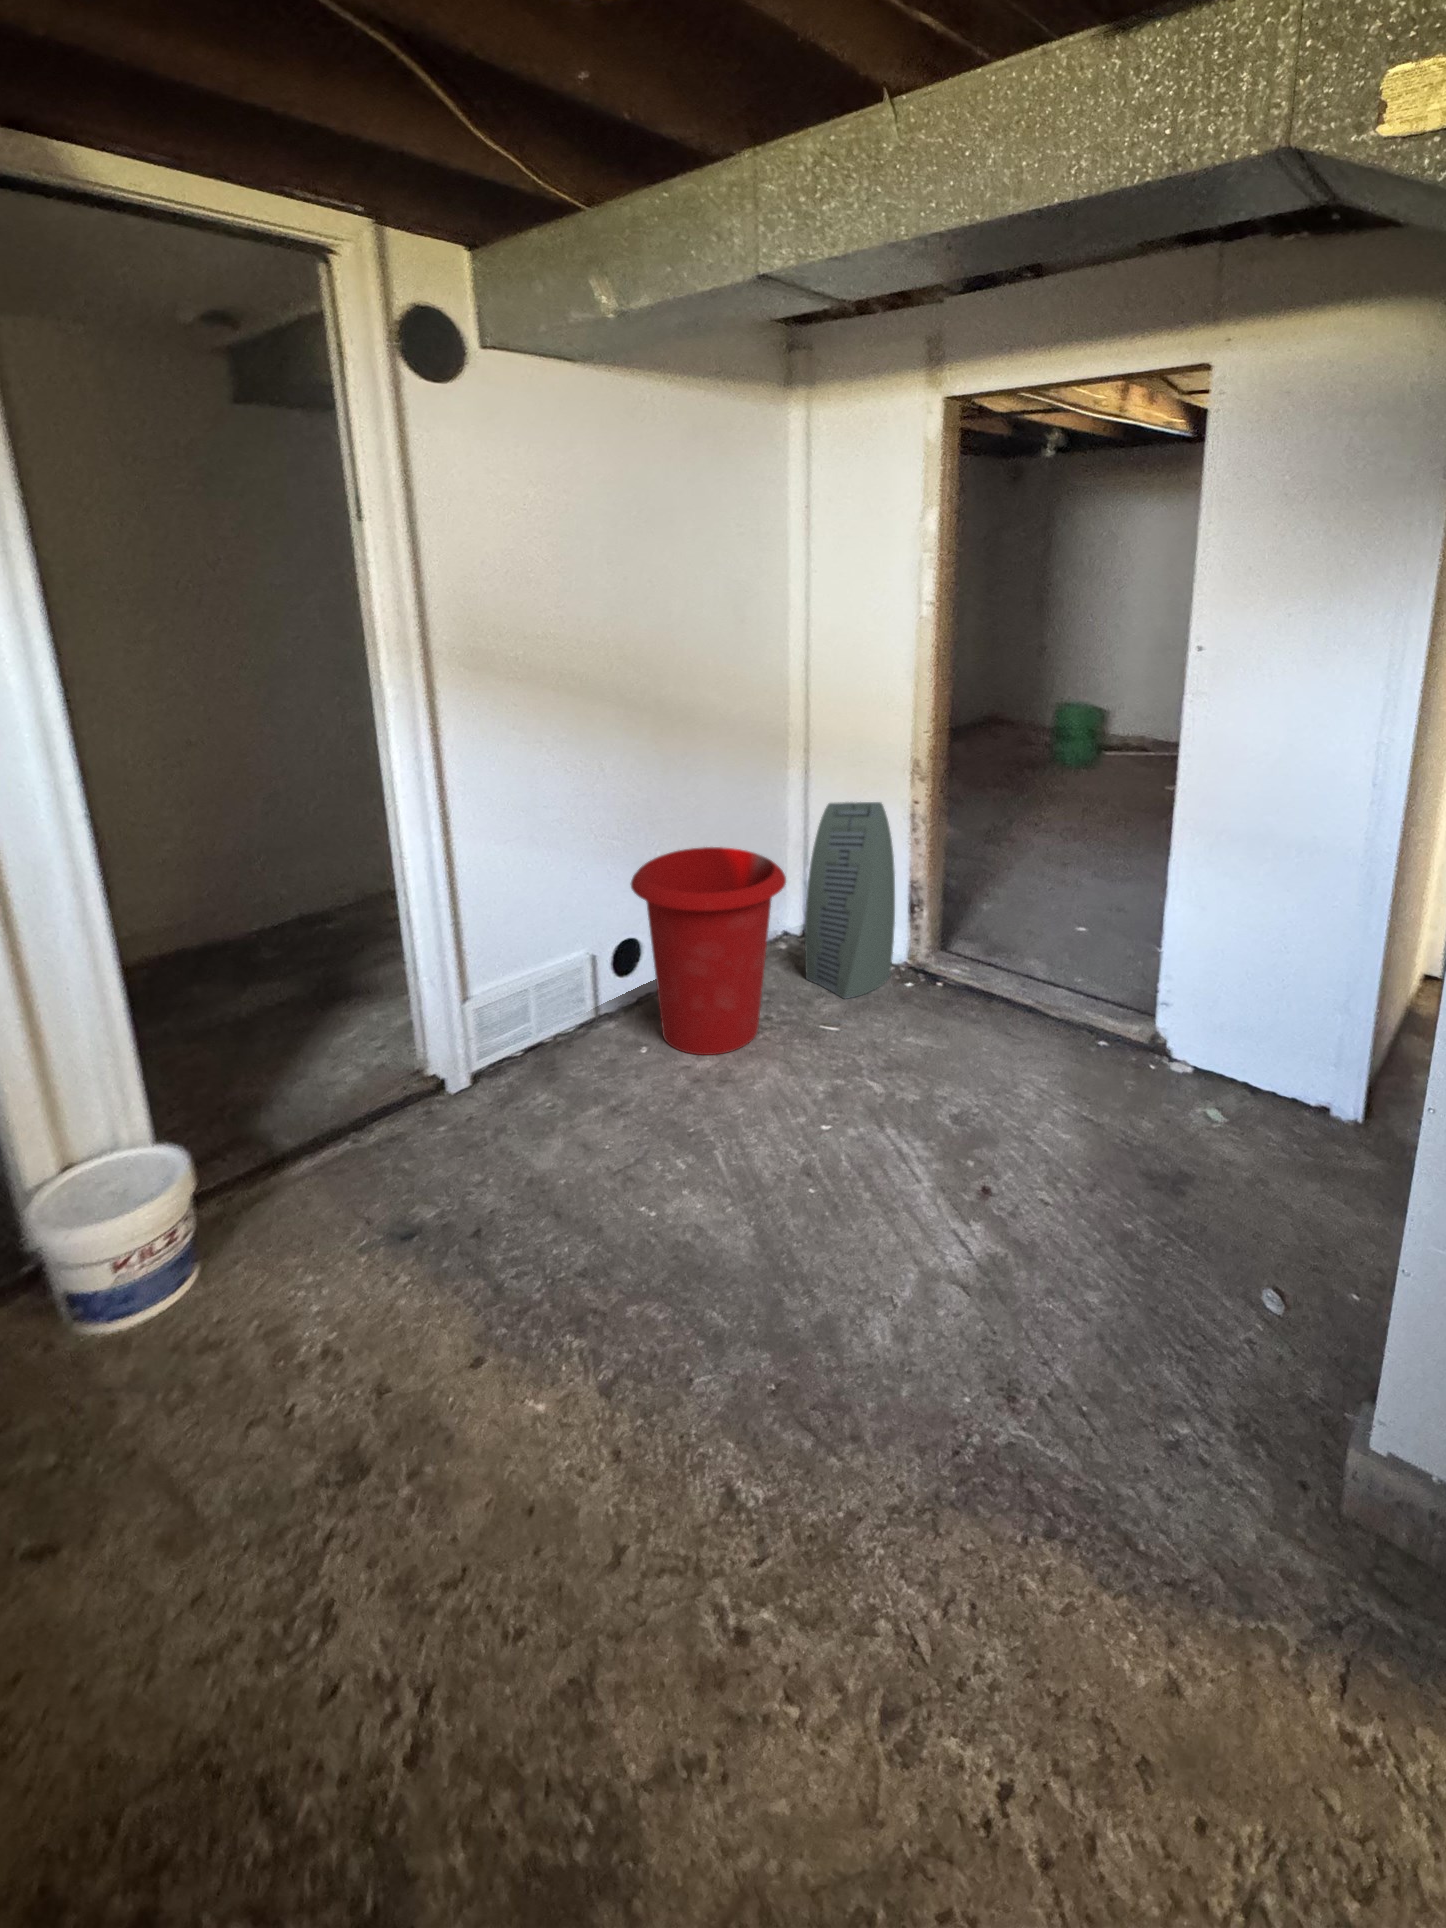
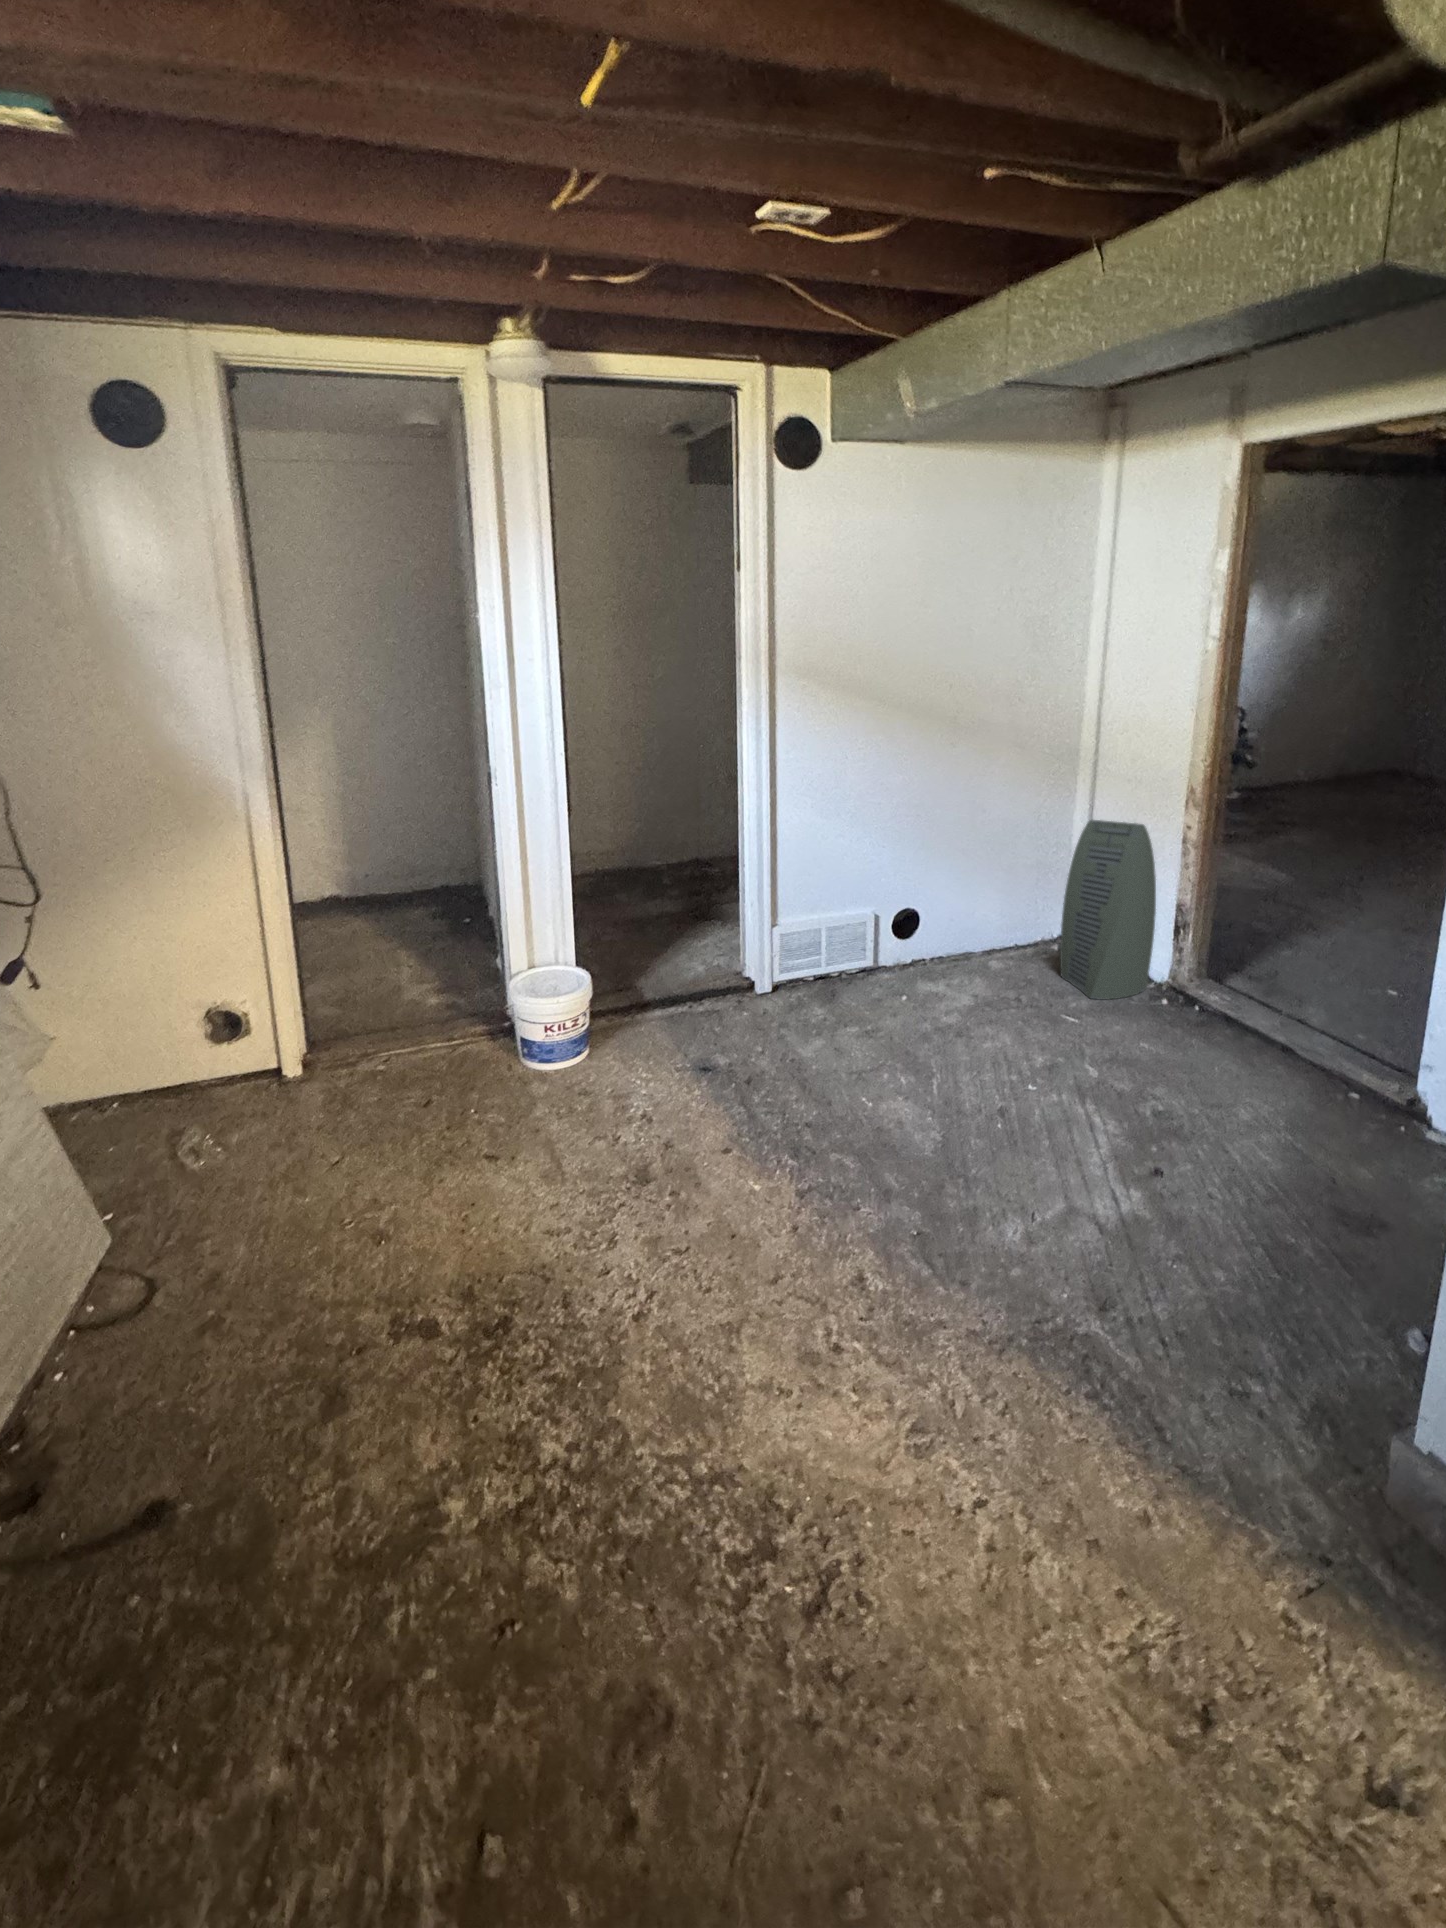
waste bin: present [631,847,786,1055] -> none [902,844,1033,1015]

